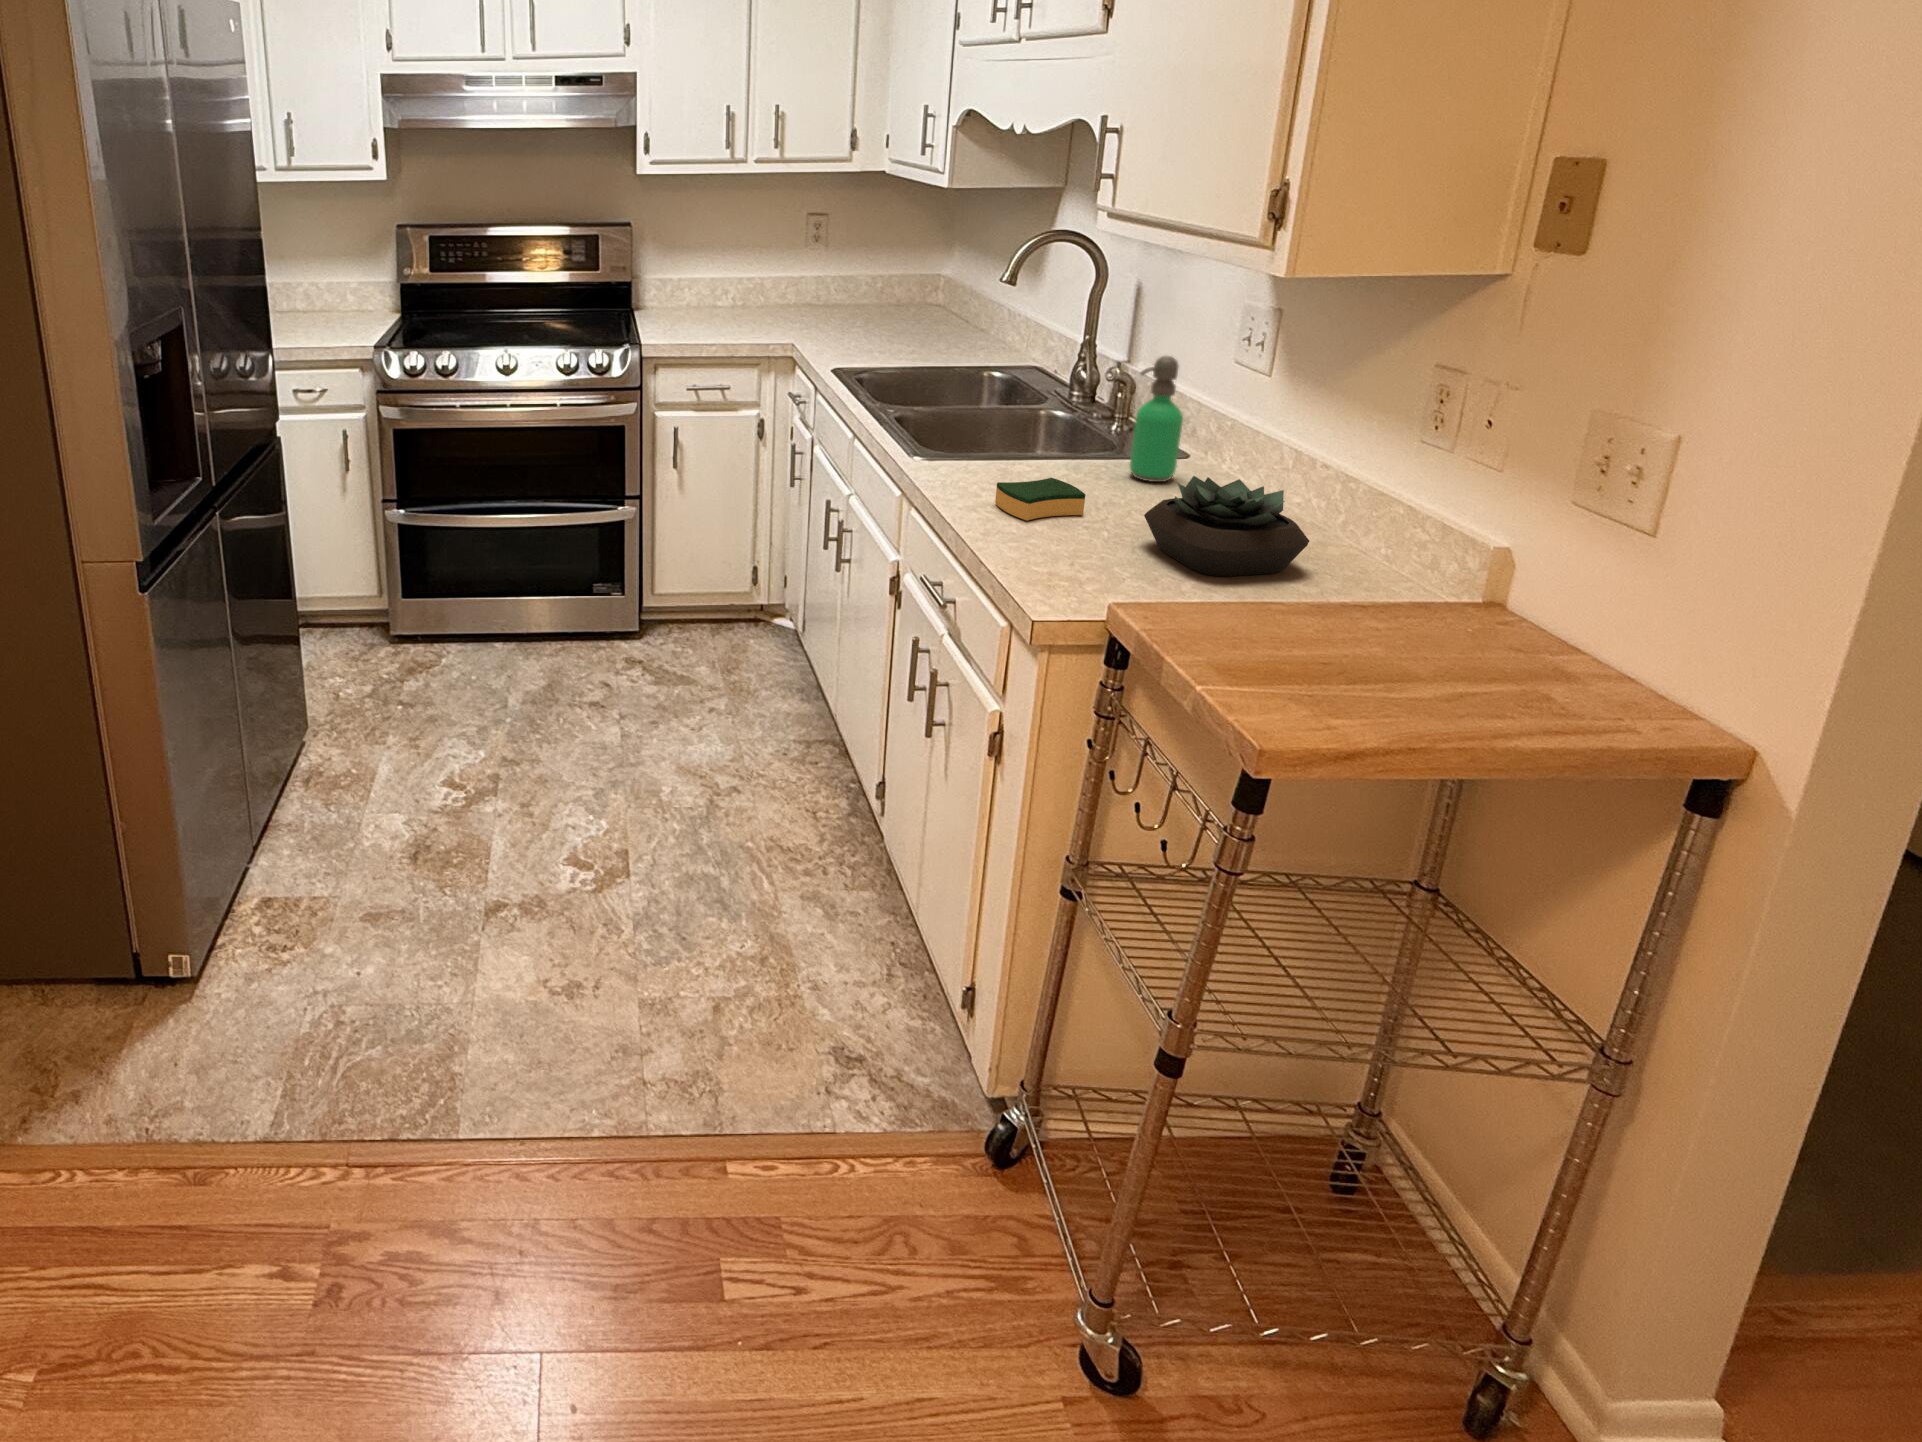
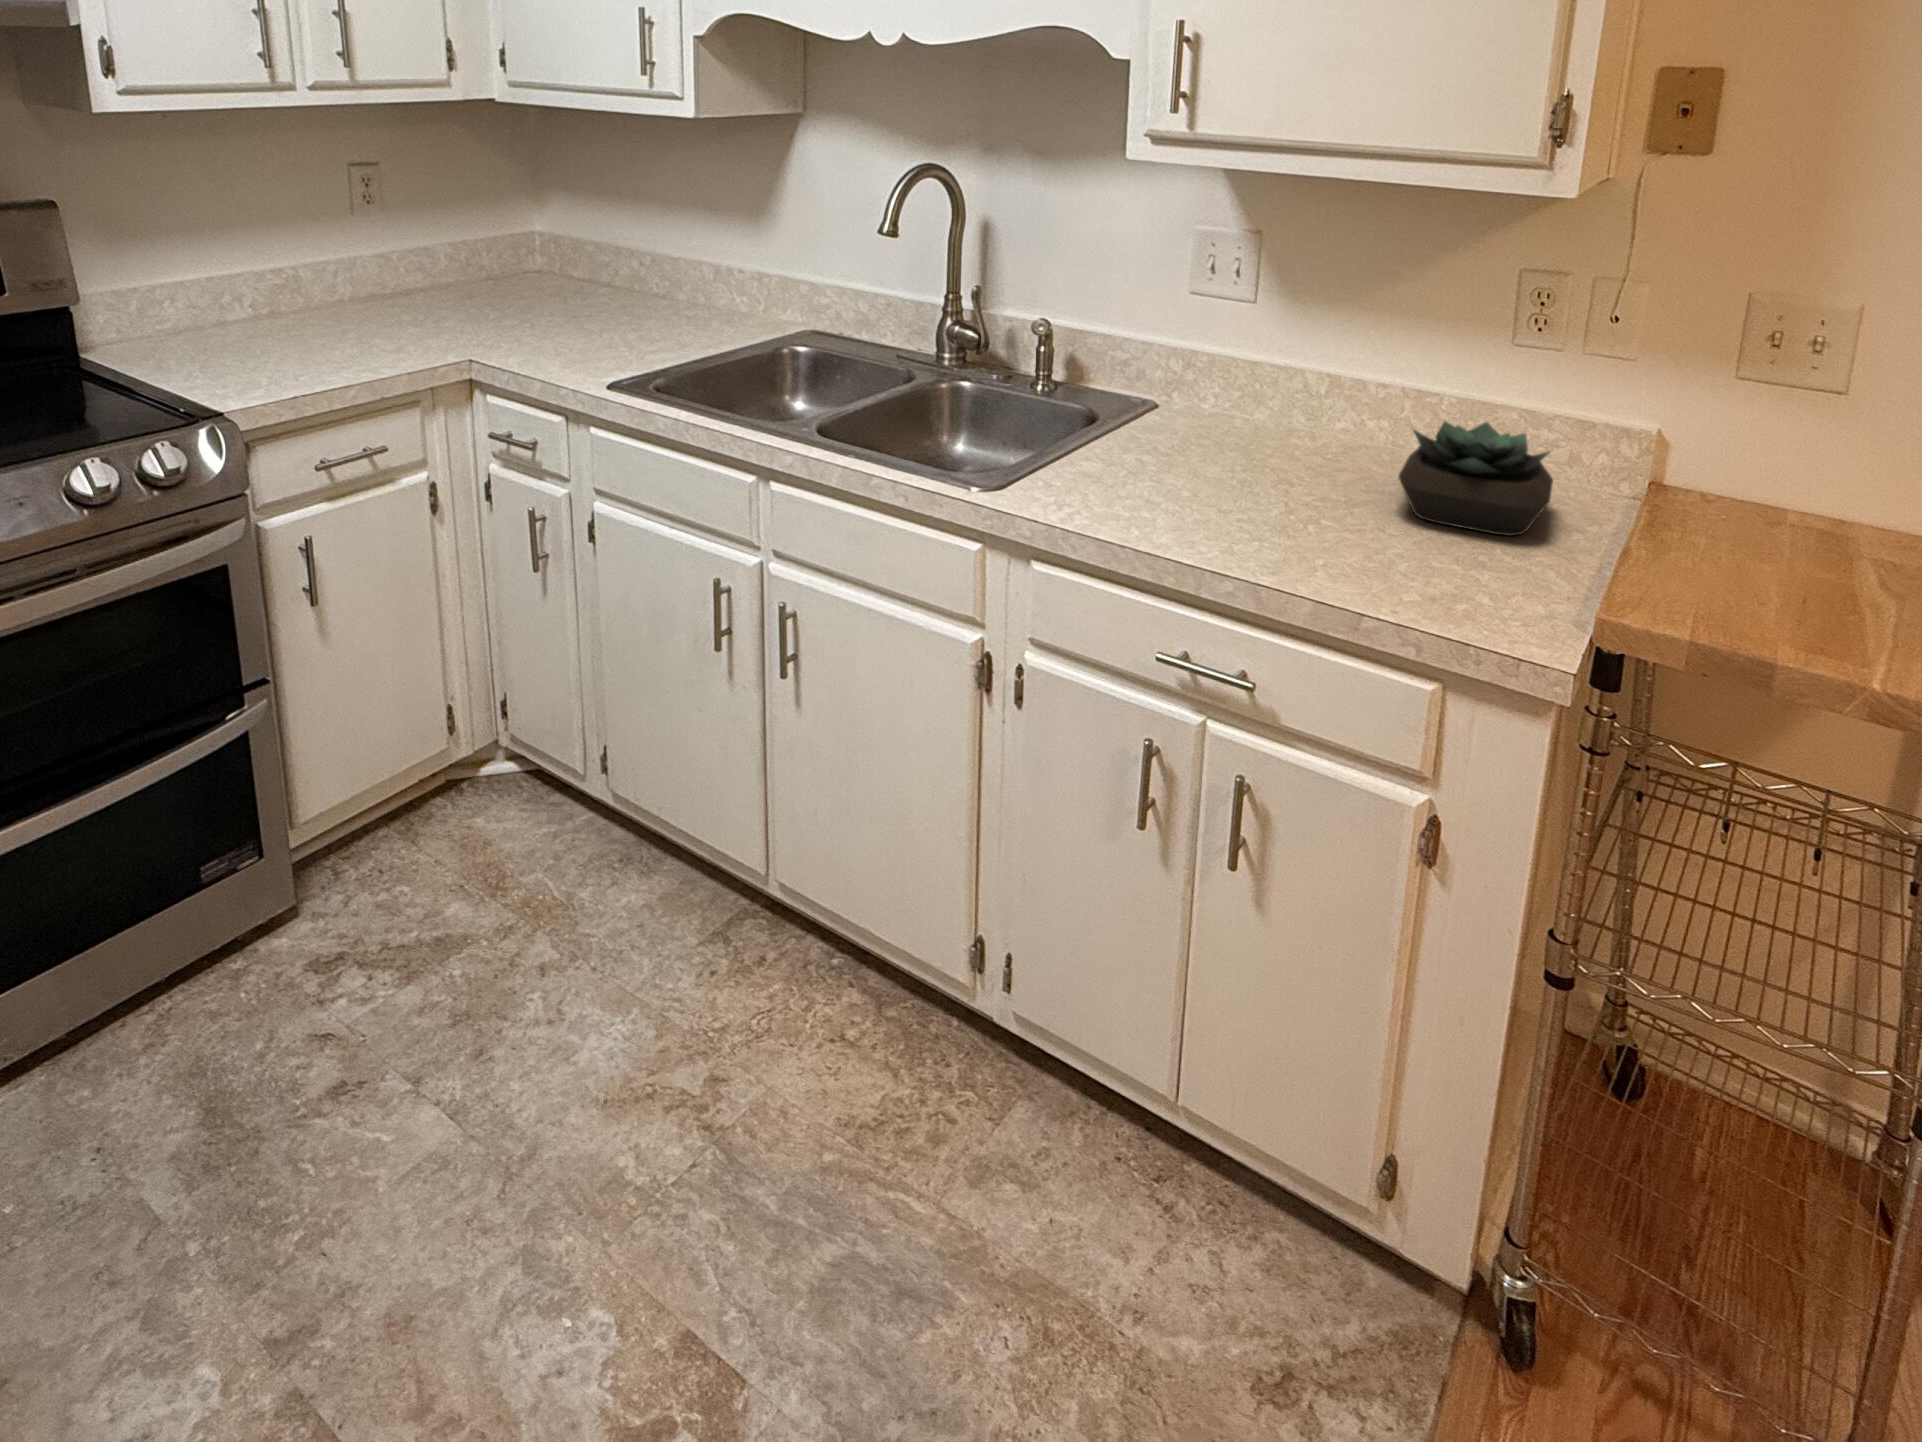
soap dispenser: present [1130,356,1183,482] -> none [1195,297,1250,444]
sponge: present [995,478,1085,521] -> none [1208,470,1296,534]

